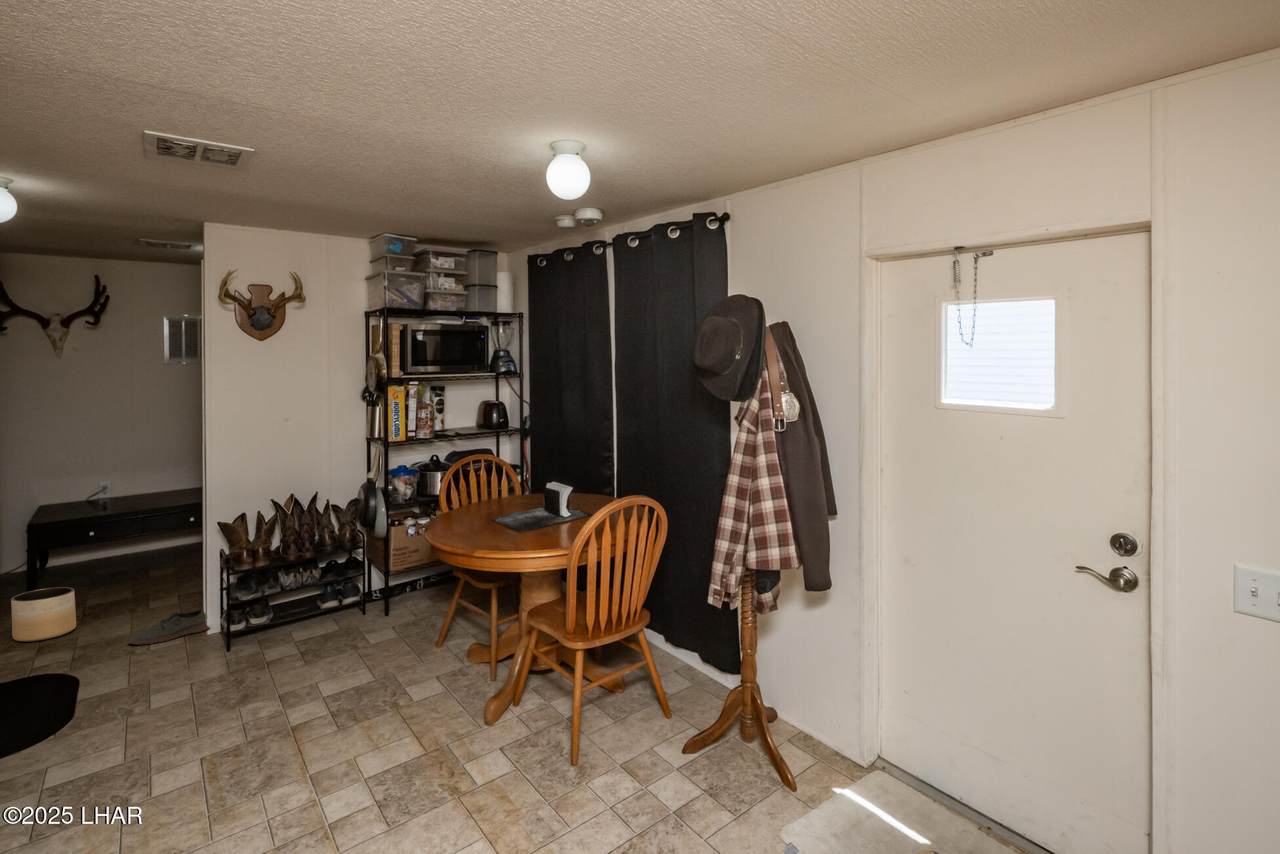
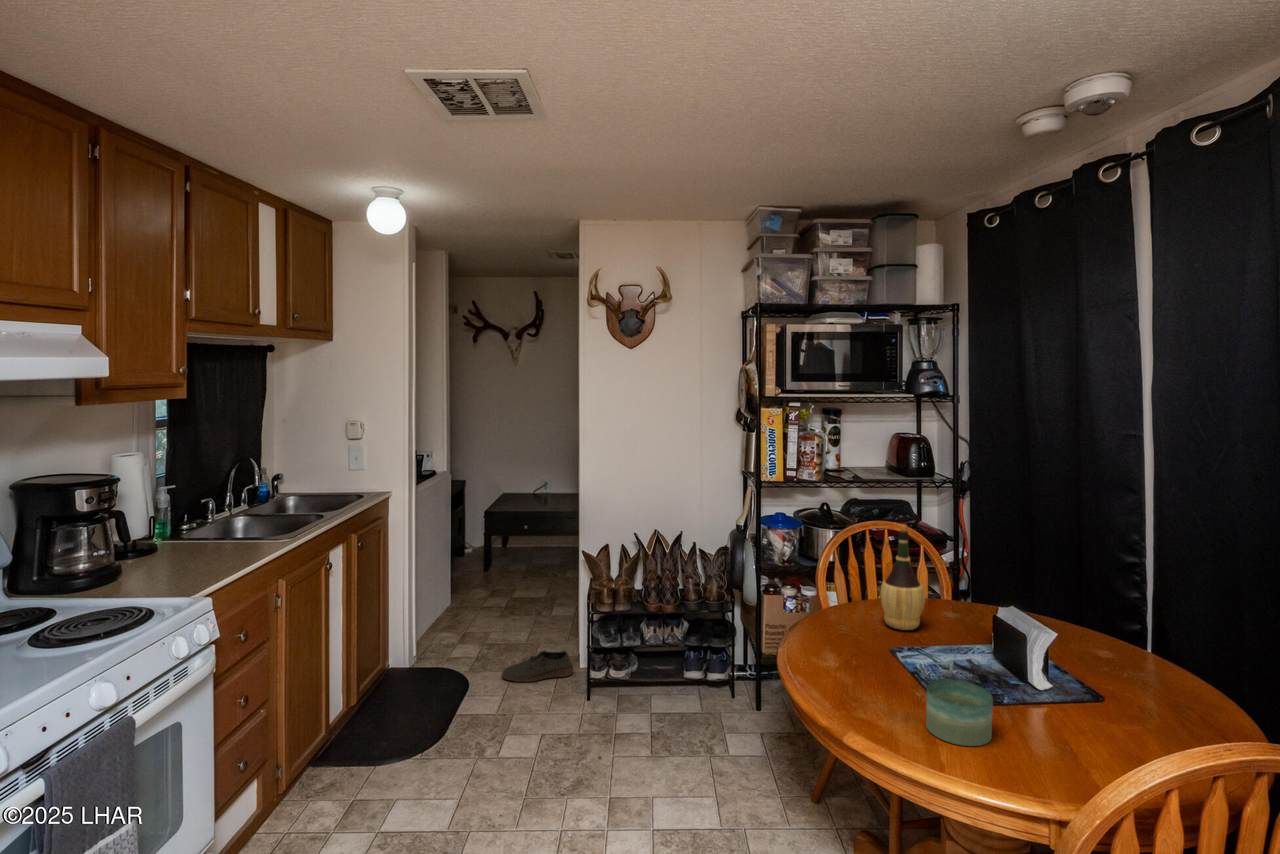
wine bottle: none [483,447,509,510] -> present [880,524,925,630]
candle: none [512,511,543,538] -> present [926,679,993,746]
planter: present [11,587,76,642] -> none [428,599,475,651]

